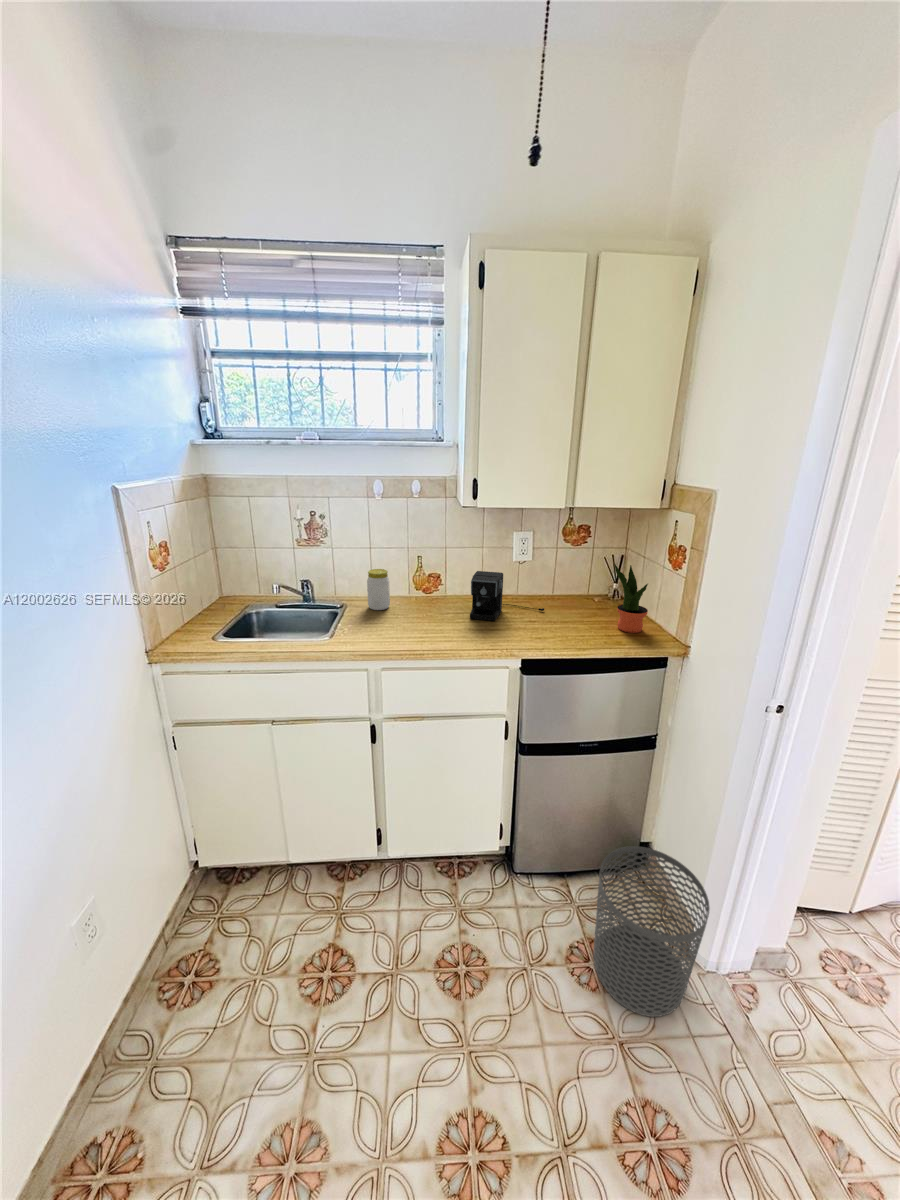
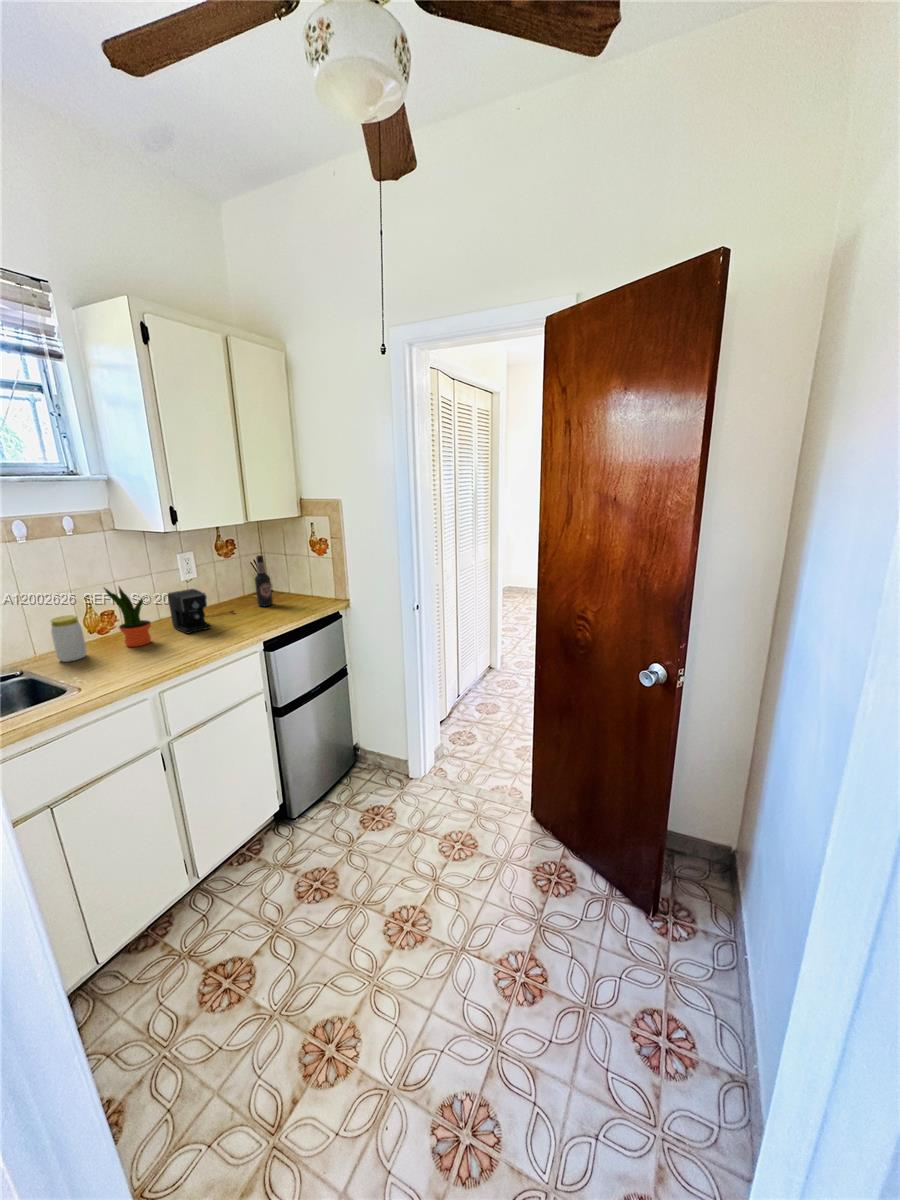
bottle: none [578,551,600,616] -> present [255,555,273,606]
potted plant: present [615,564,648,633] -> present [104,587,151,647]
waste bin: present [593,846,710,1017] -> none [362,725,426,821]

